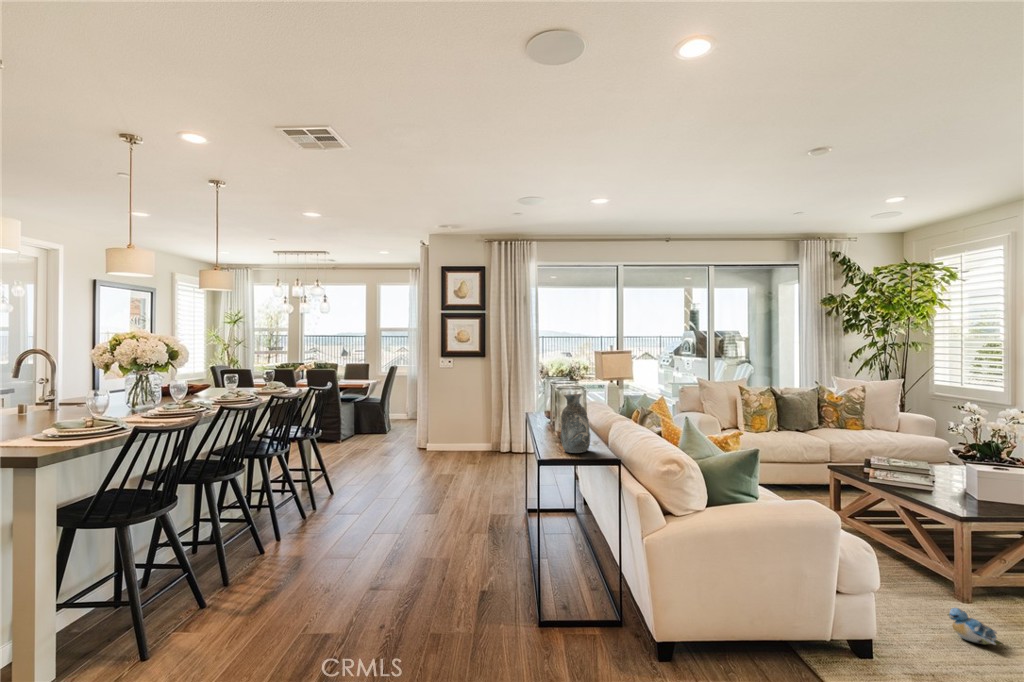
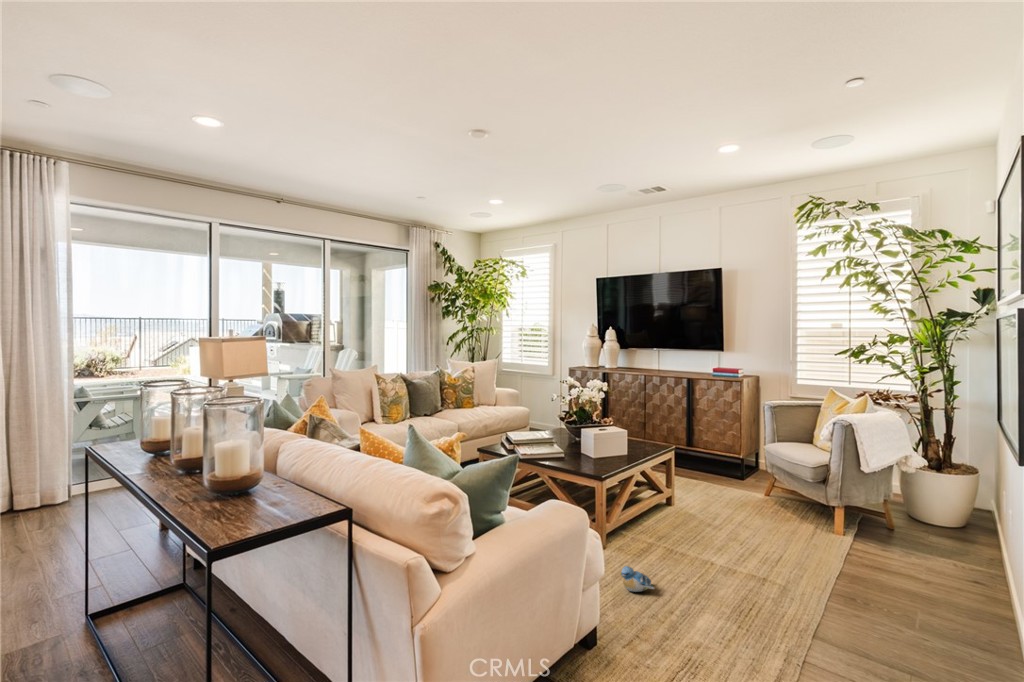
decorative vase: present [560,394,590,453] -> none [235,414,290,515]

